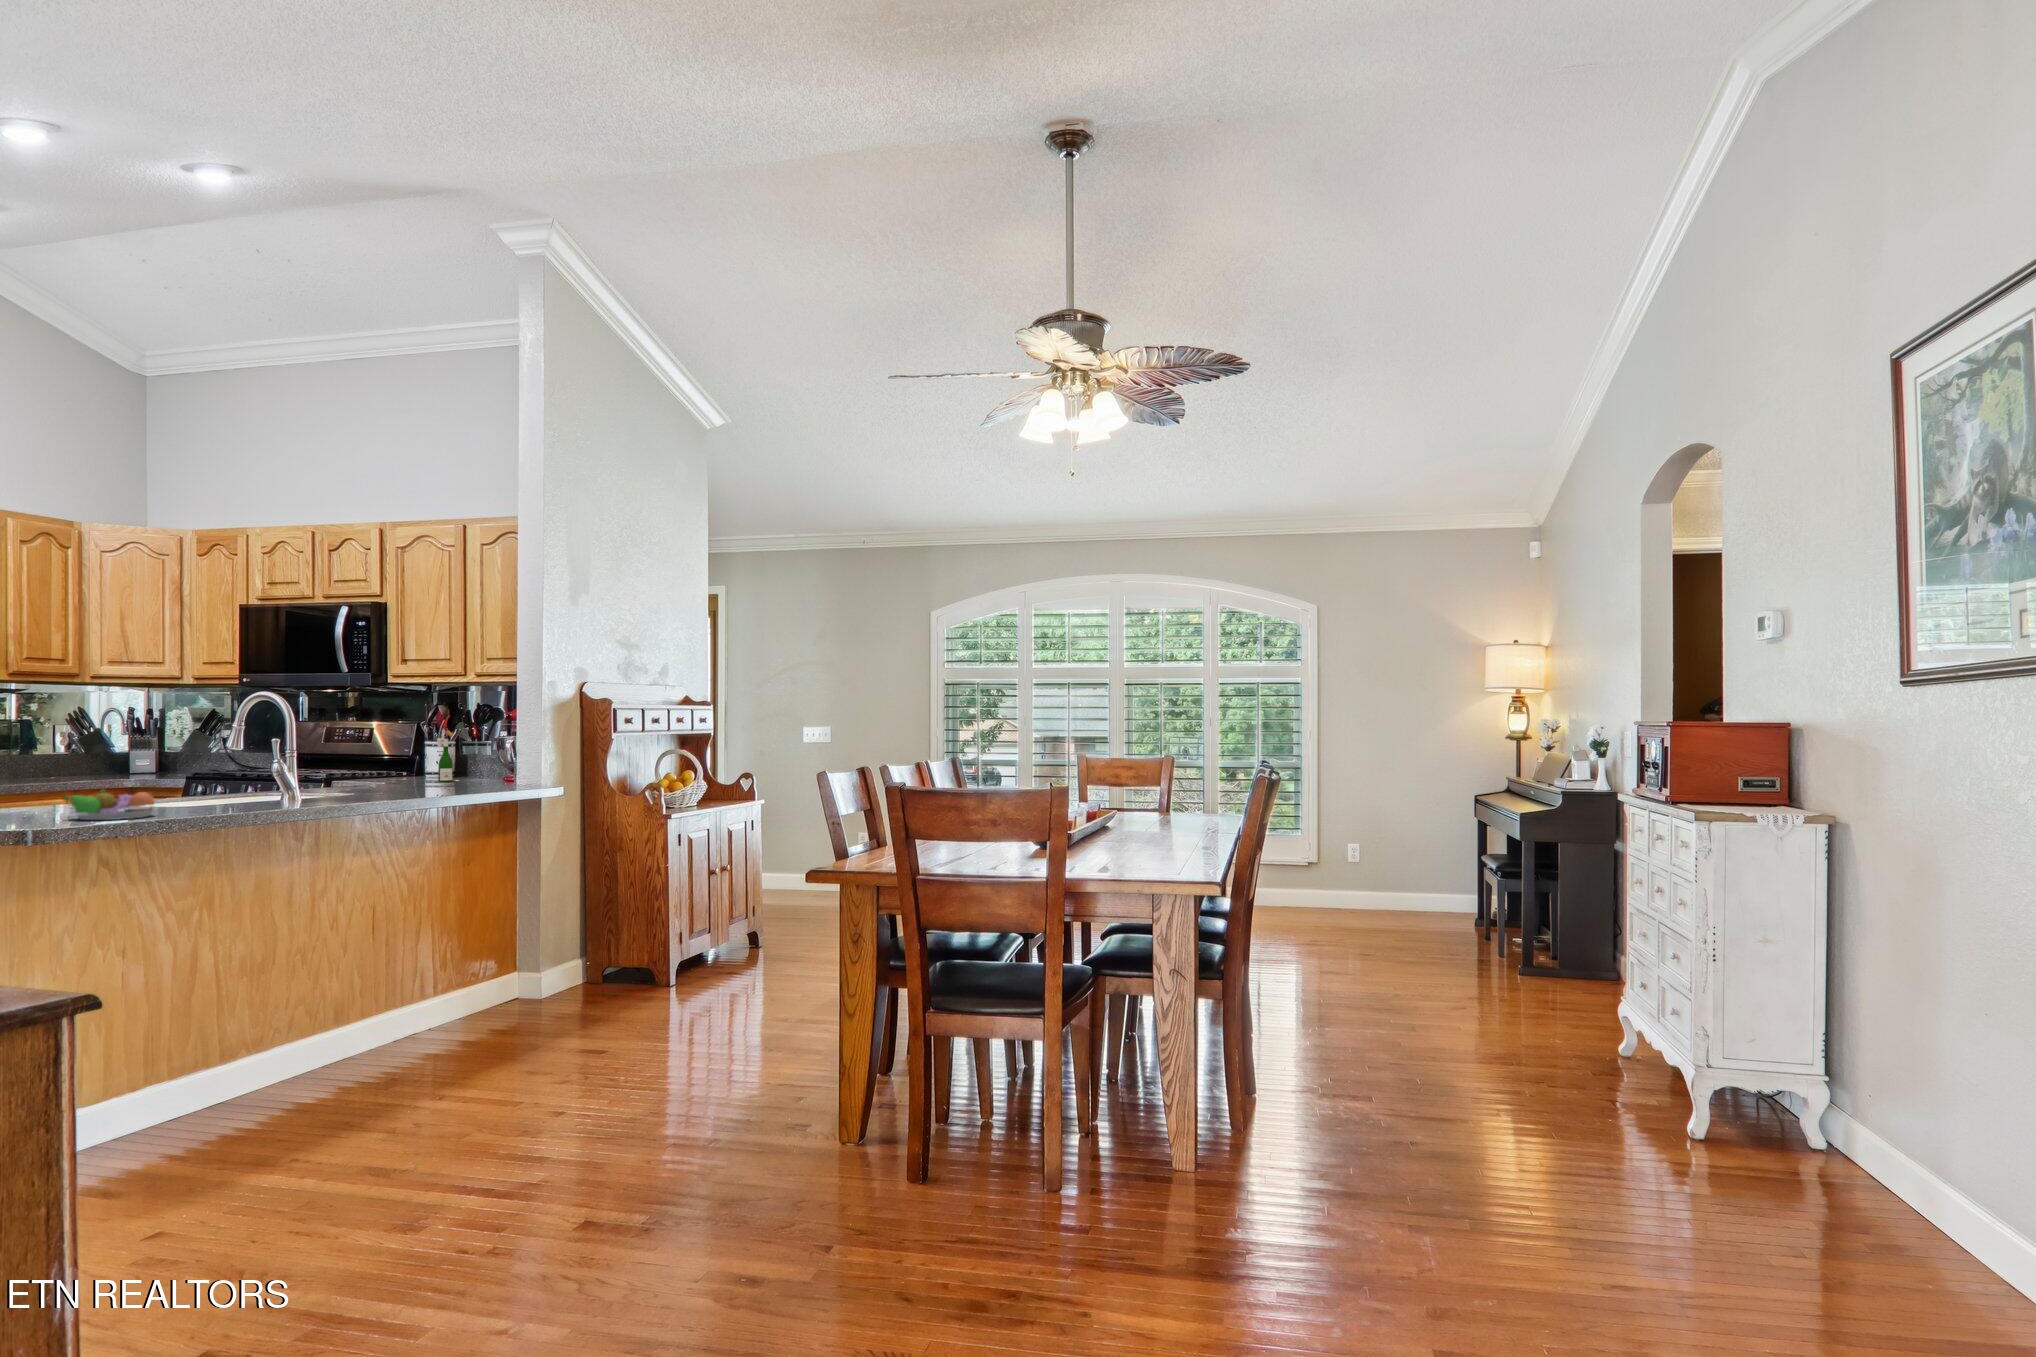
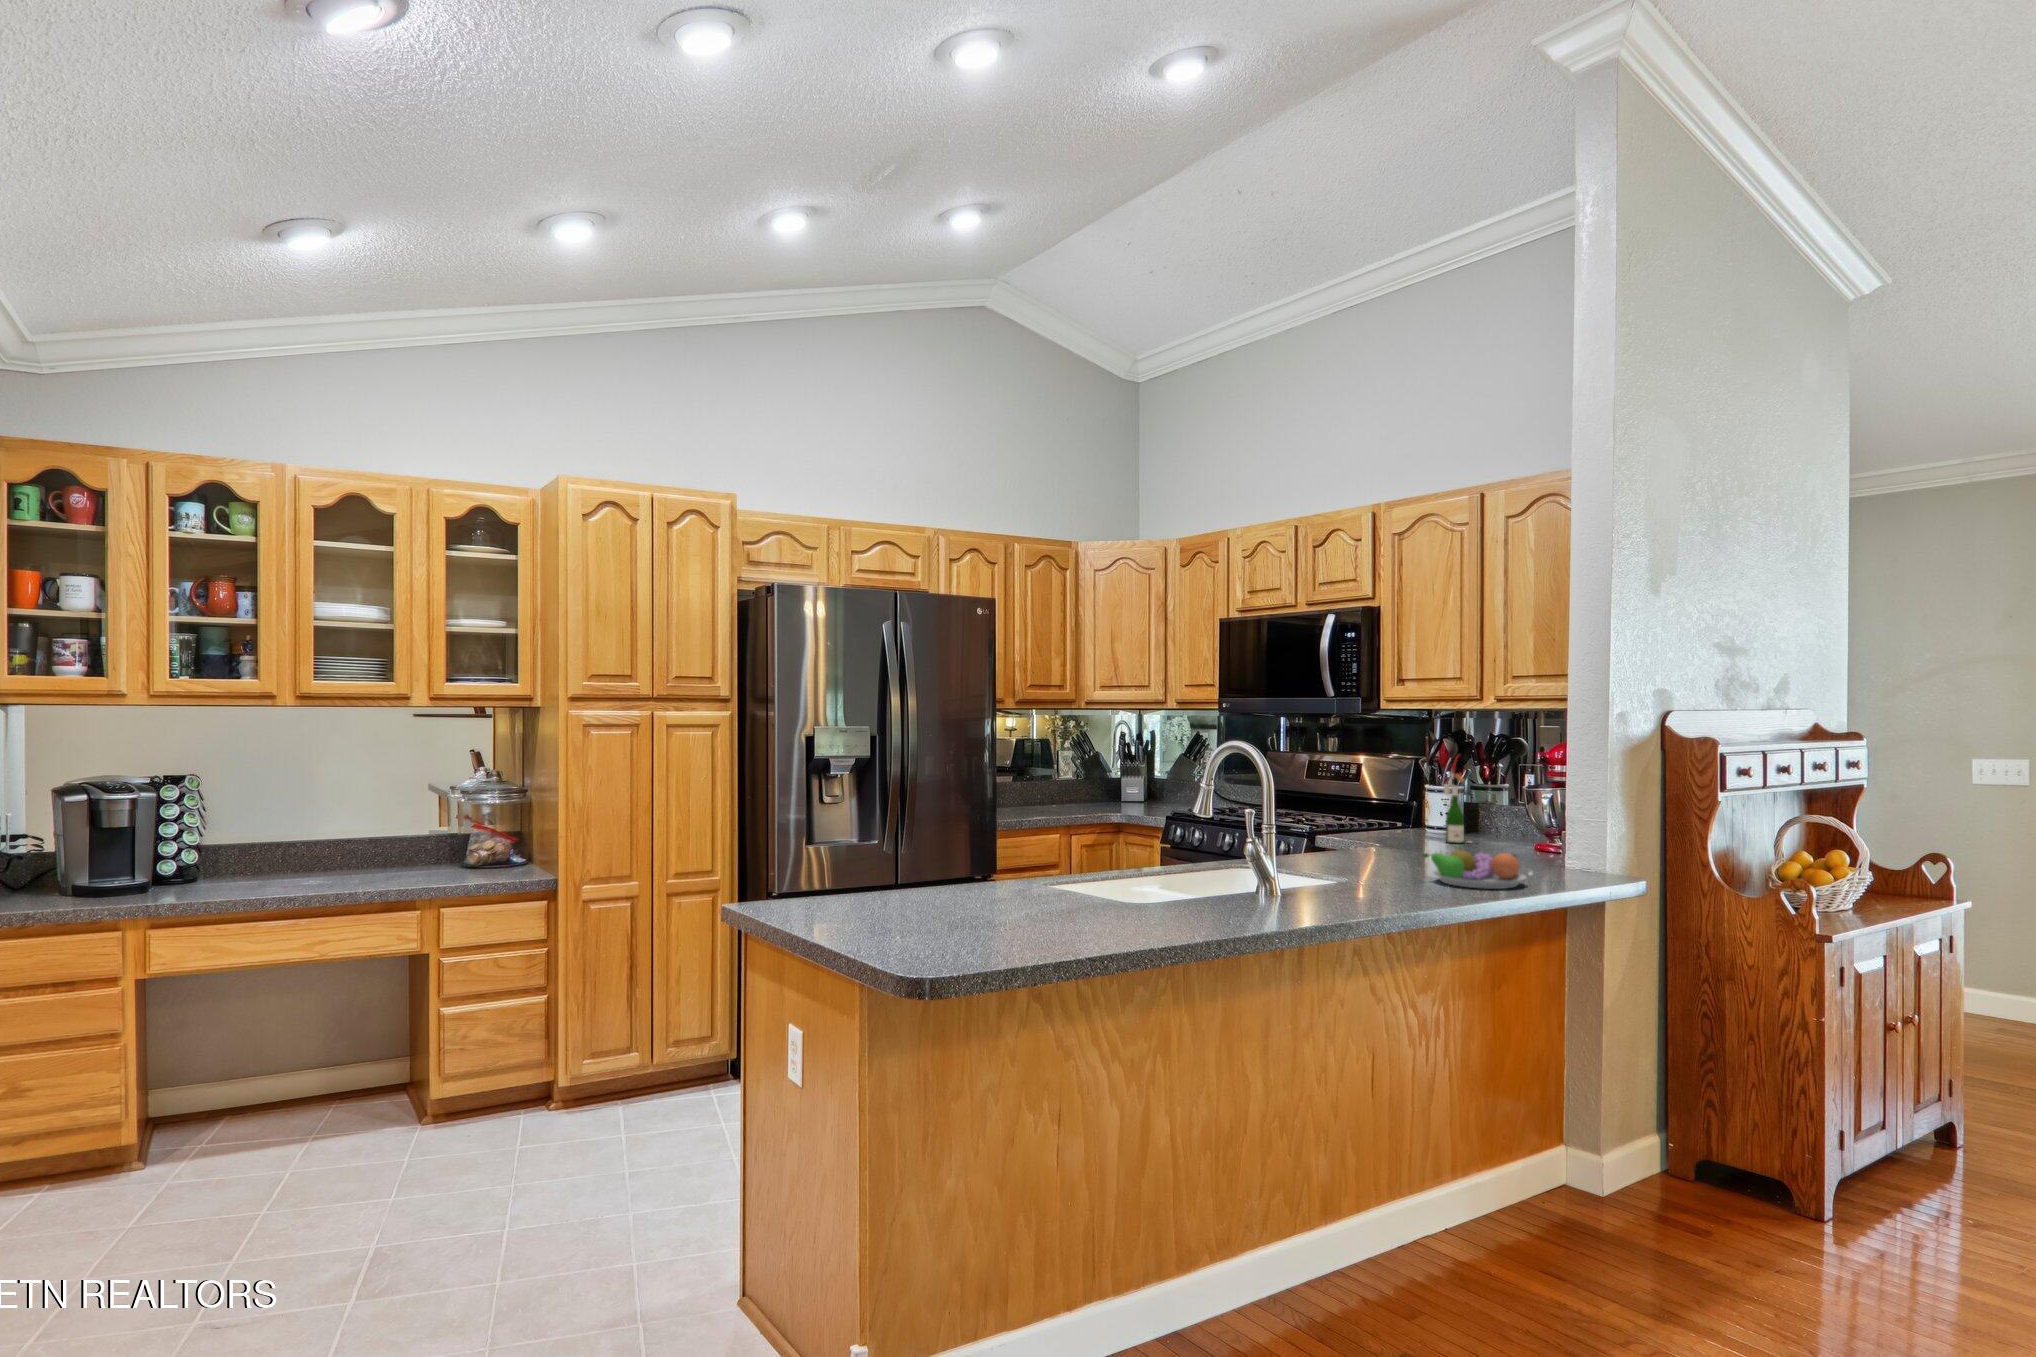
fruit bowl: present [63,789,156,820] -> present [1422,846,1526,889]

